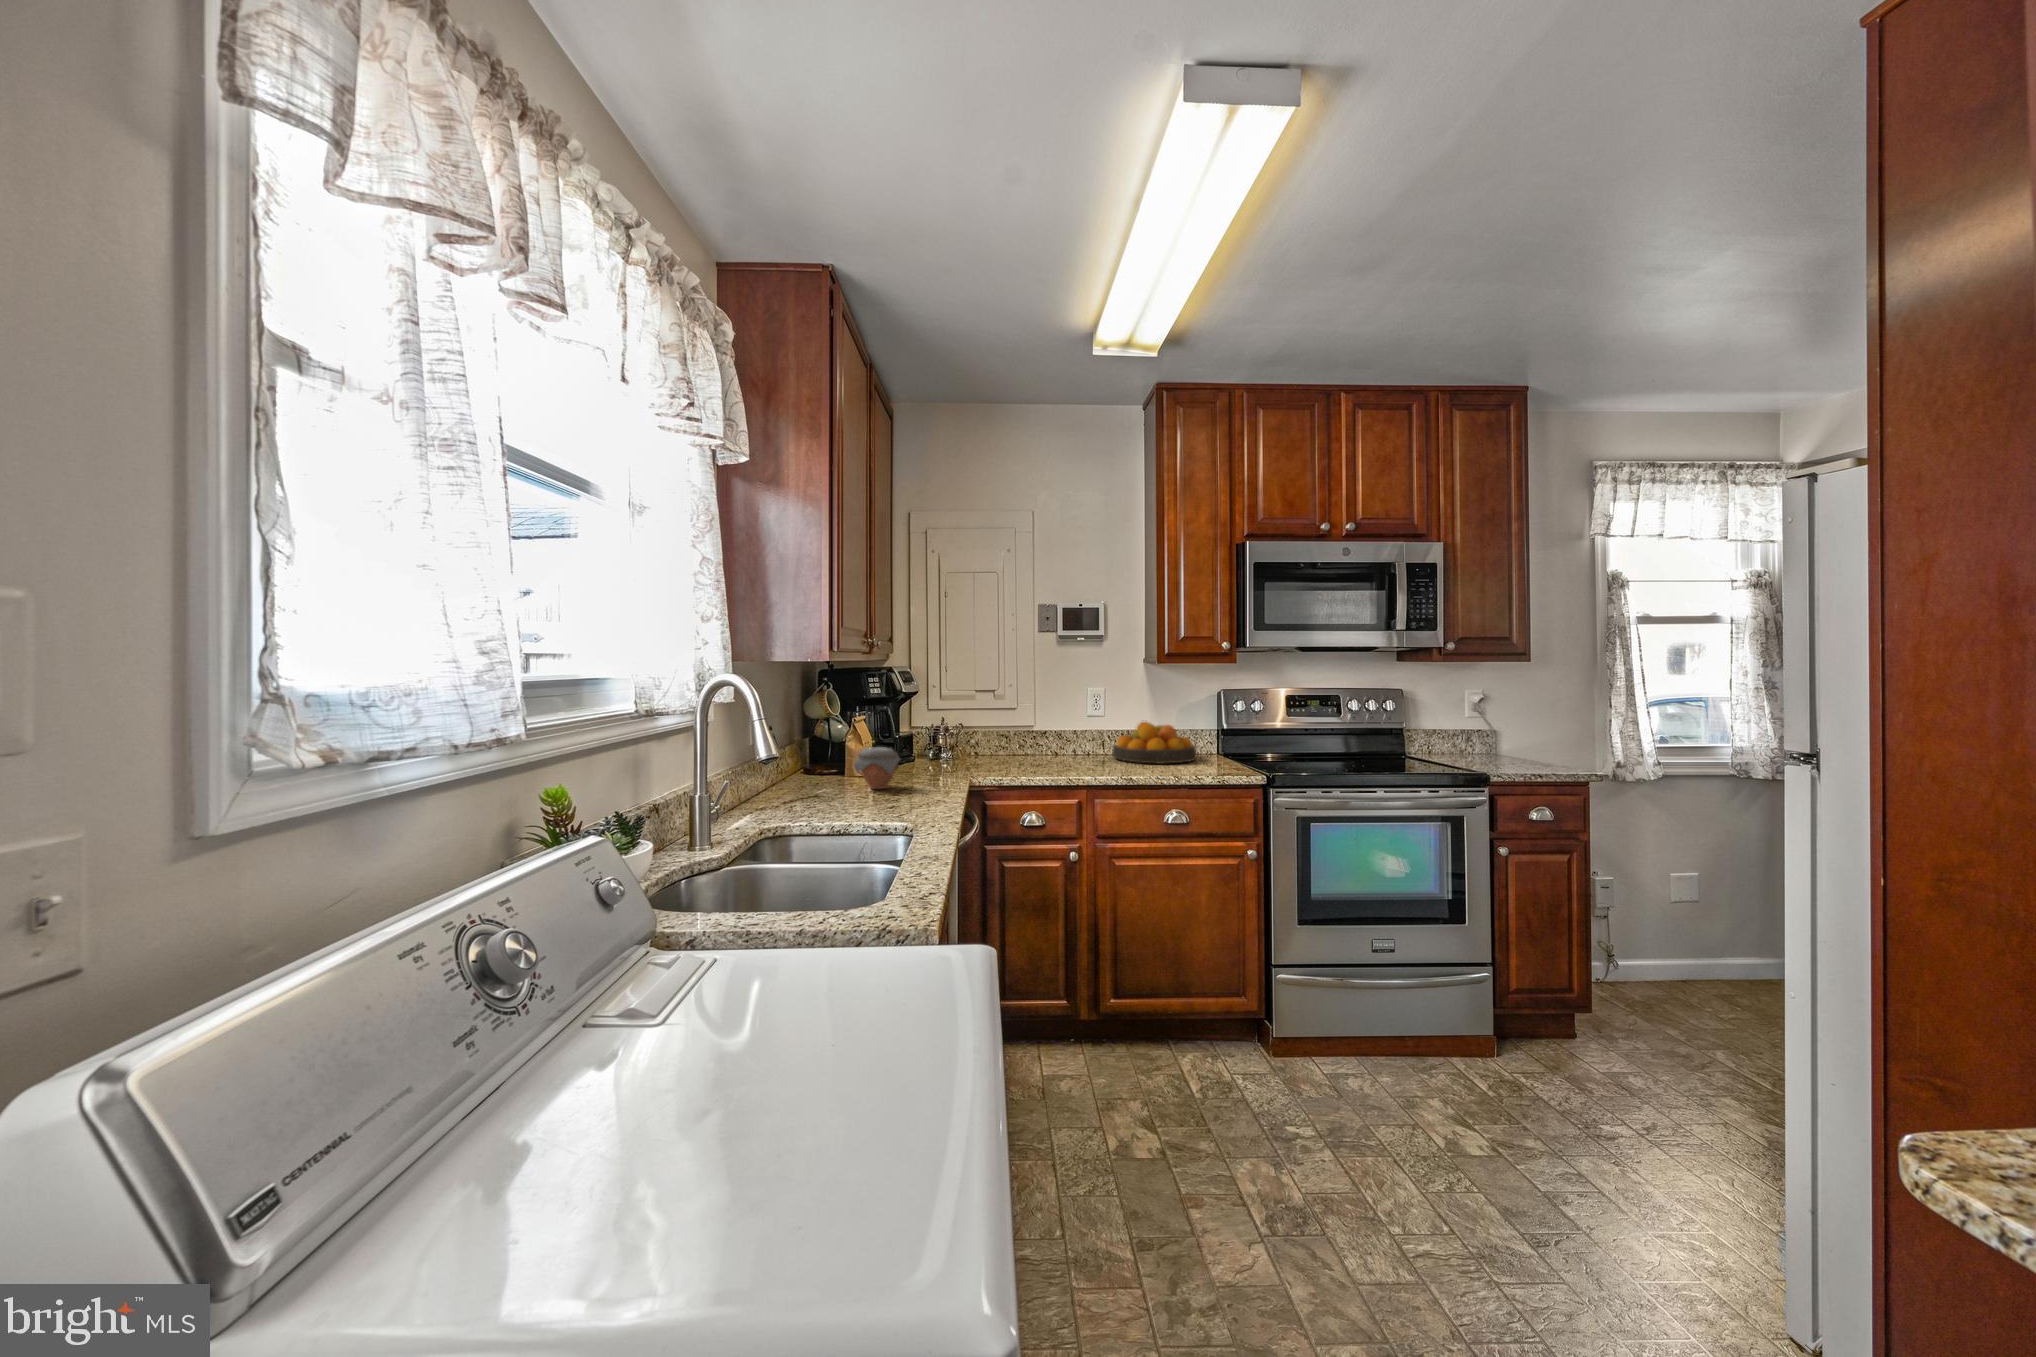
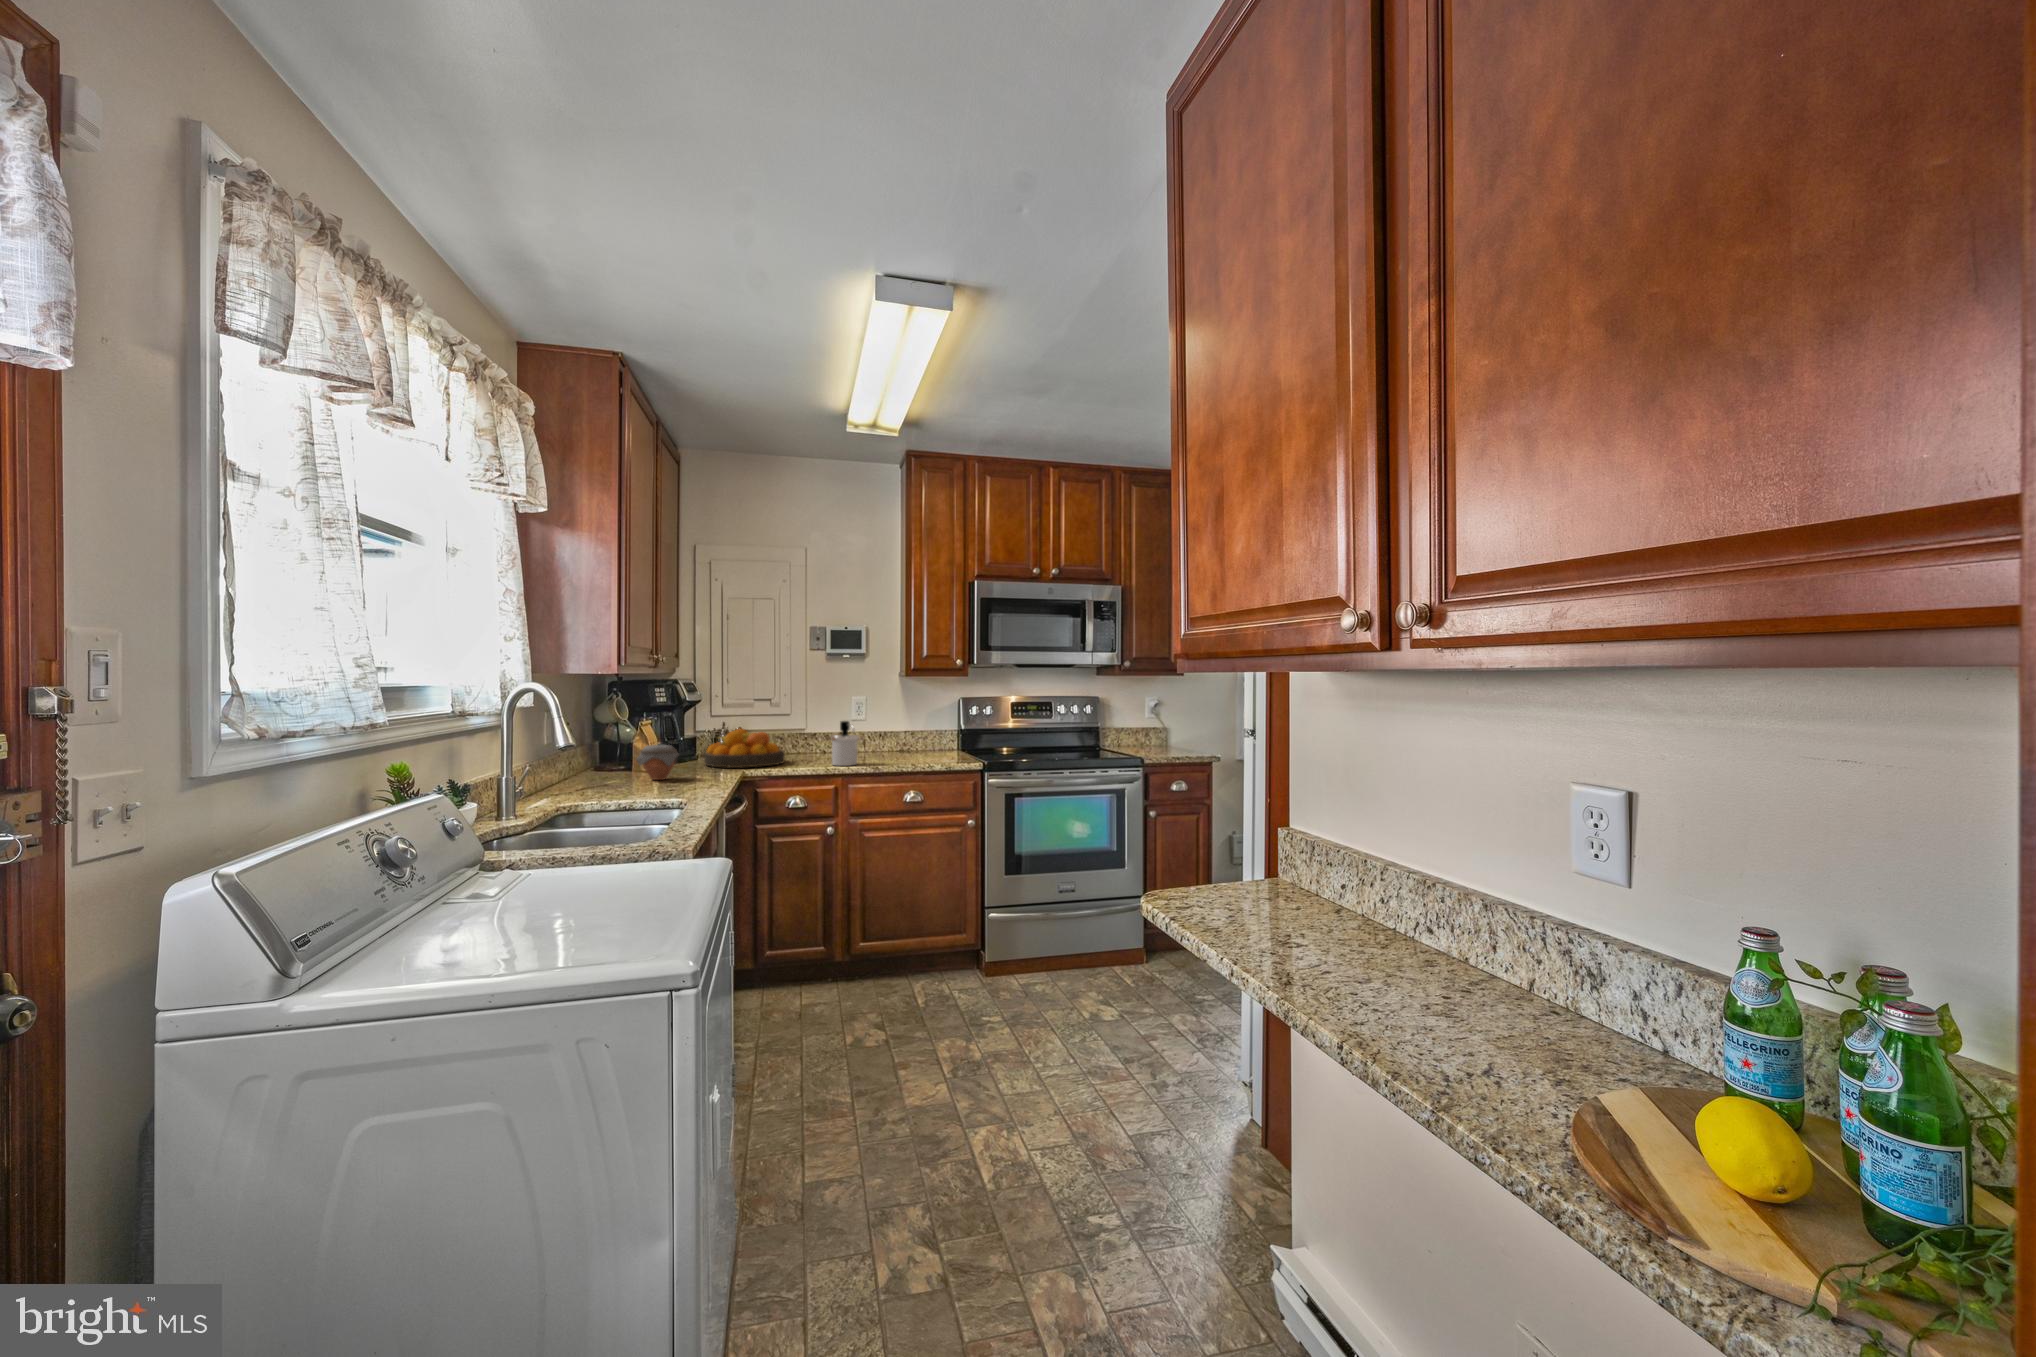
soap dispenser: none [1070,719,1103,775] -> present [831,721,858,766]
fruit bowl: present [1113,722,1196,763] -> present [704,729,785,767]

